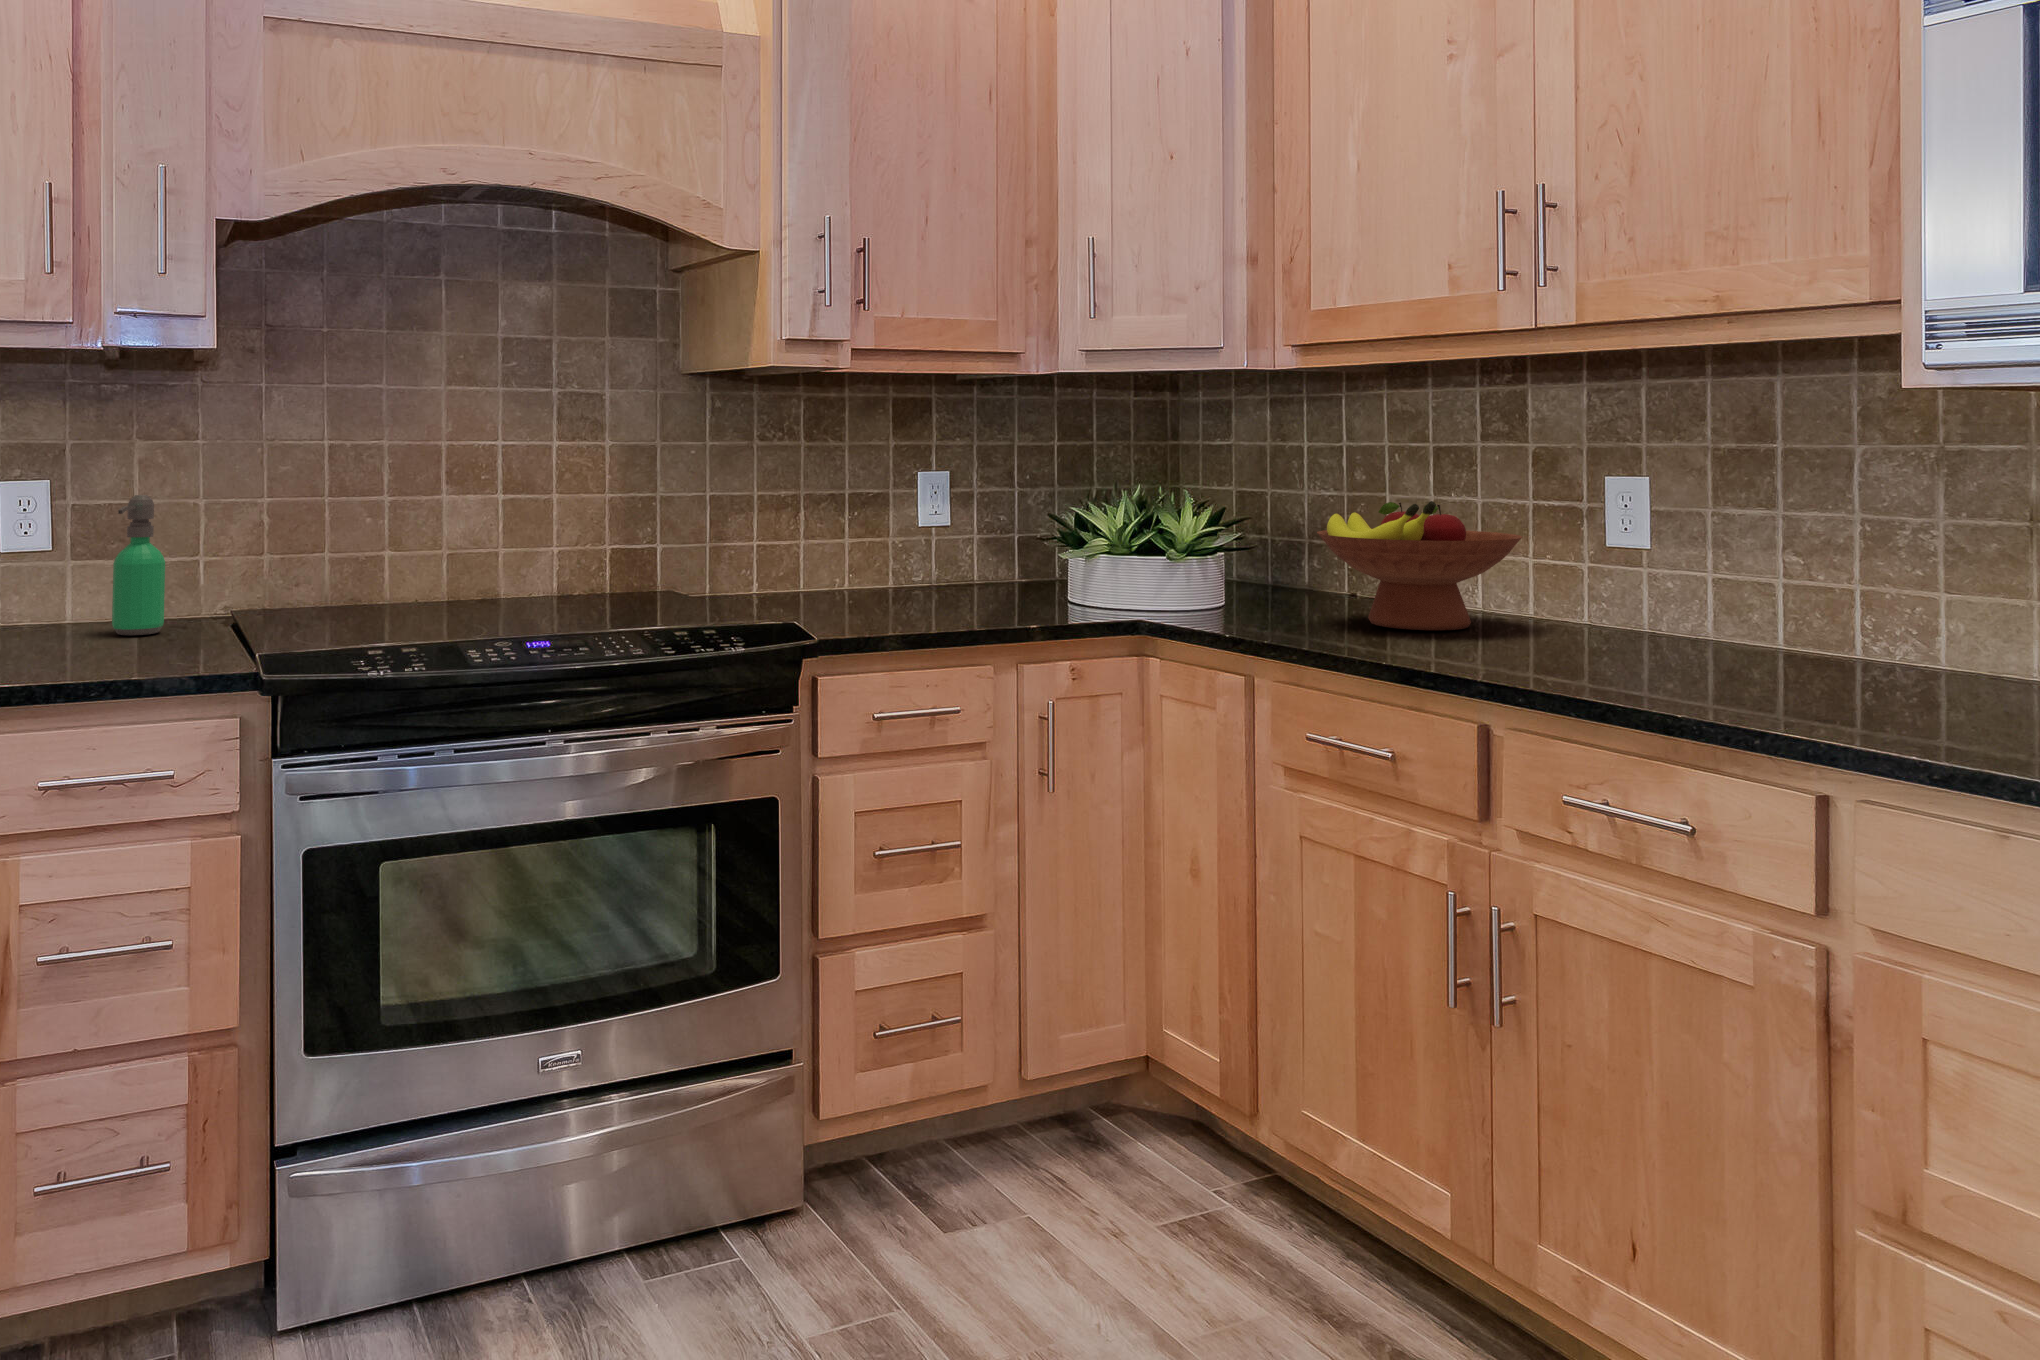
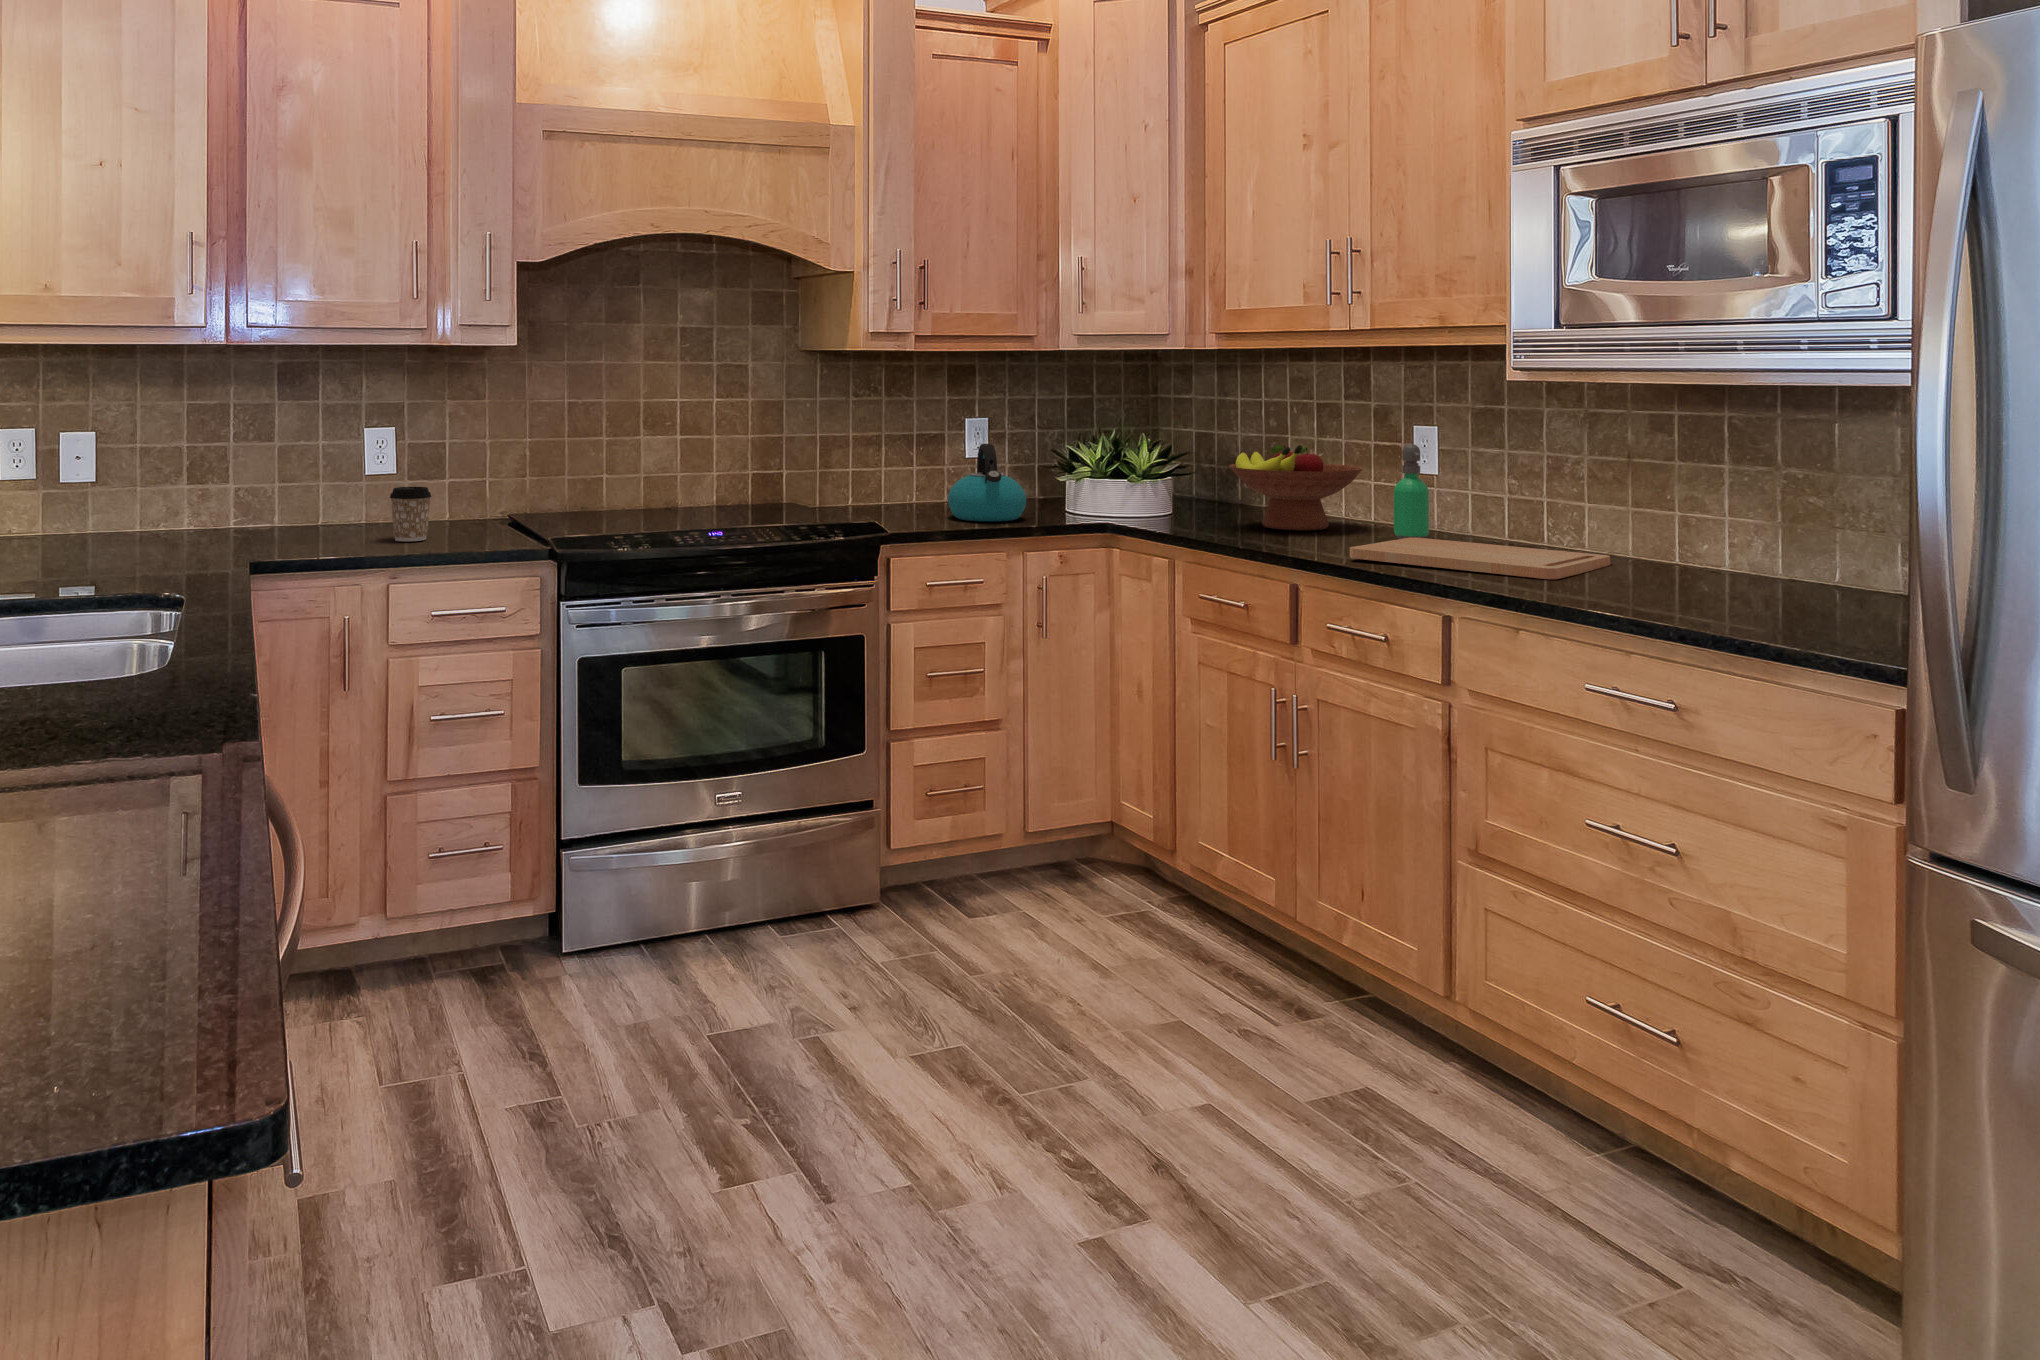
soap dispenser: present [112,495,165,635] -> present [1394,444,1429,539]
kettle: none [899,503,1014,618] -> present [948,444,1026,521]
coffee cup: none [12,571,84,660] -> present [390,487,431,541]
cutting board: none [1563,644,2008,724] -> present [1350,538,1610,579]

